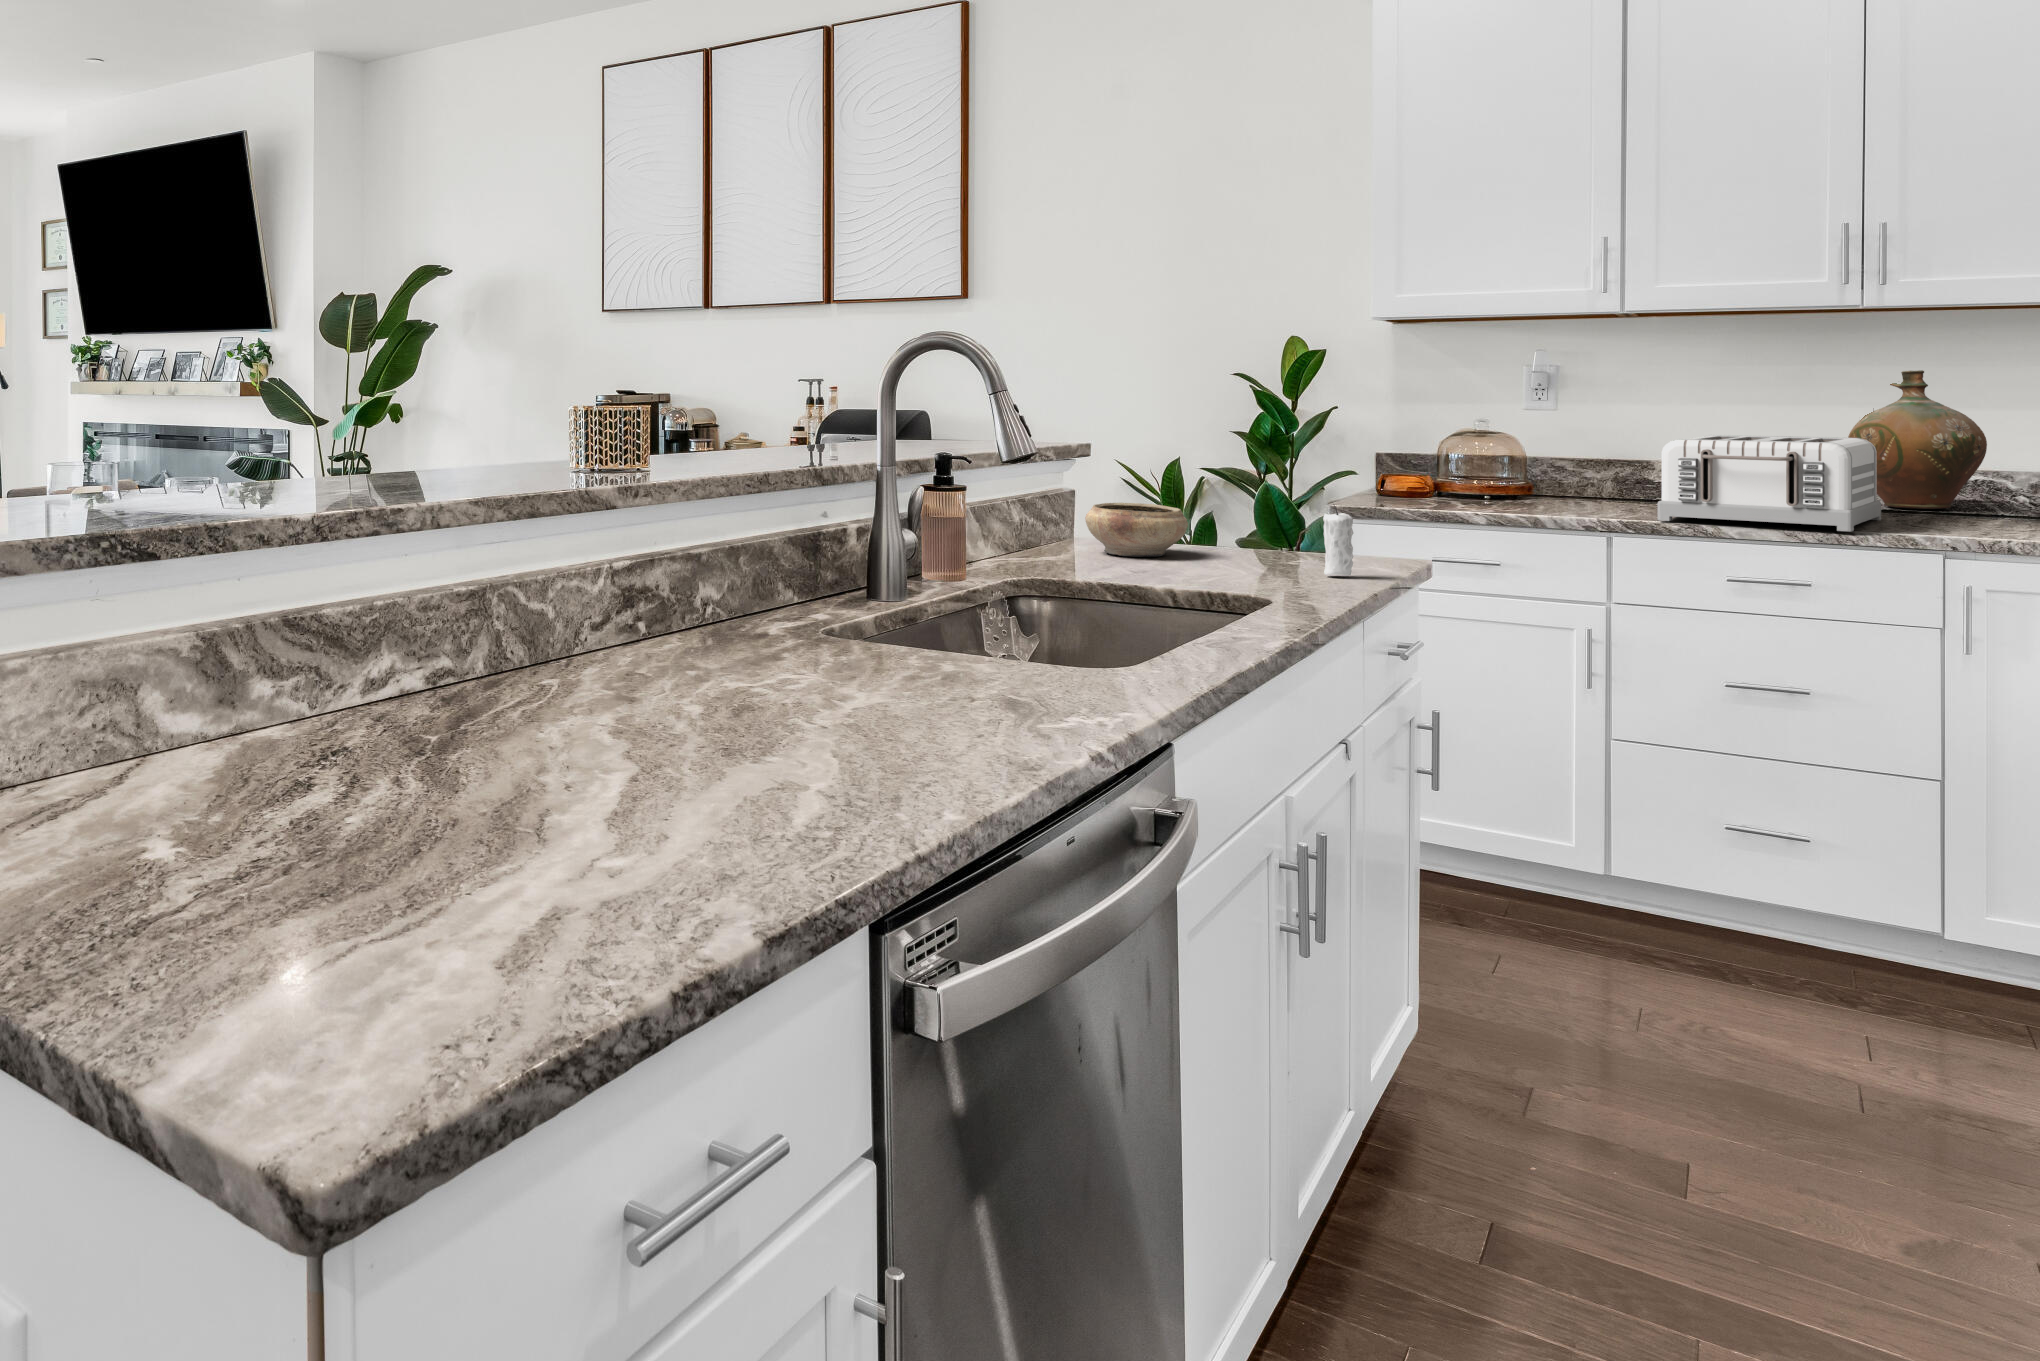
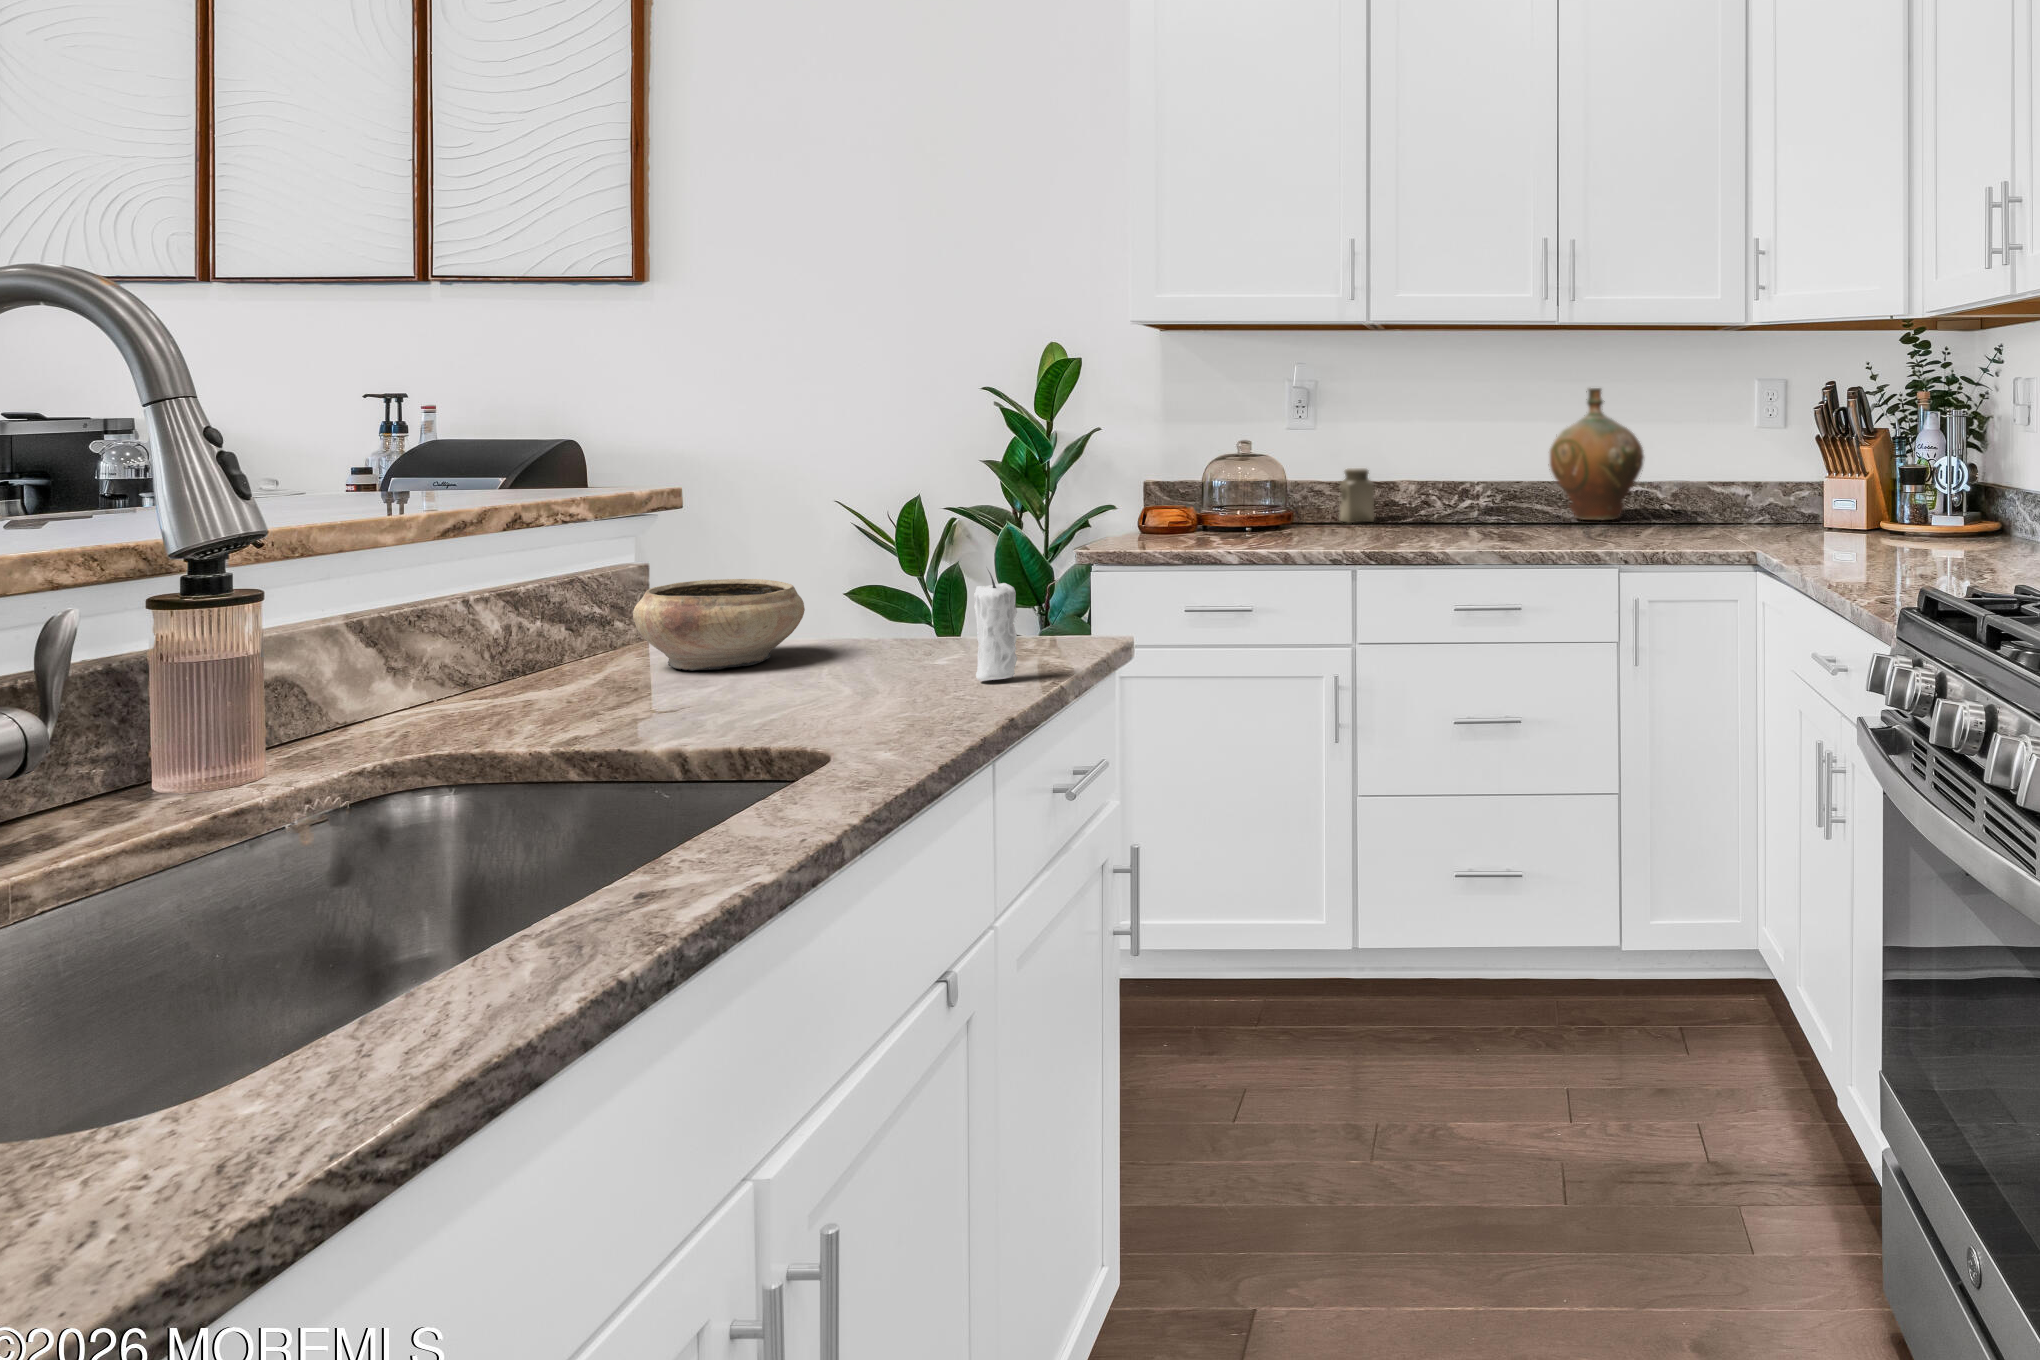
toaster: present [1657,435,1881,531] -> none [1398,454,1574,550]
salt shaker: none [1584,447,1626,498] -> present [1339,468,1374,523]

